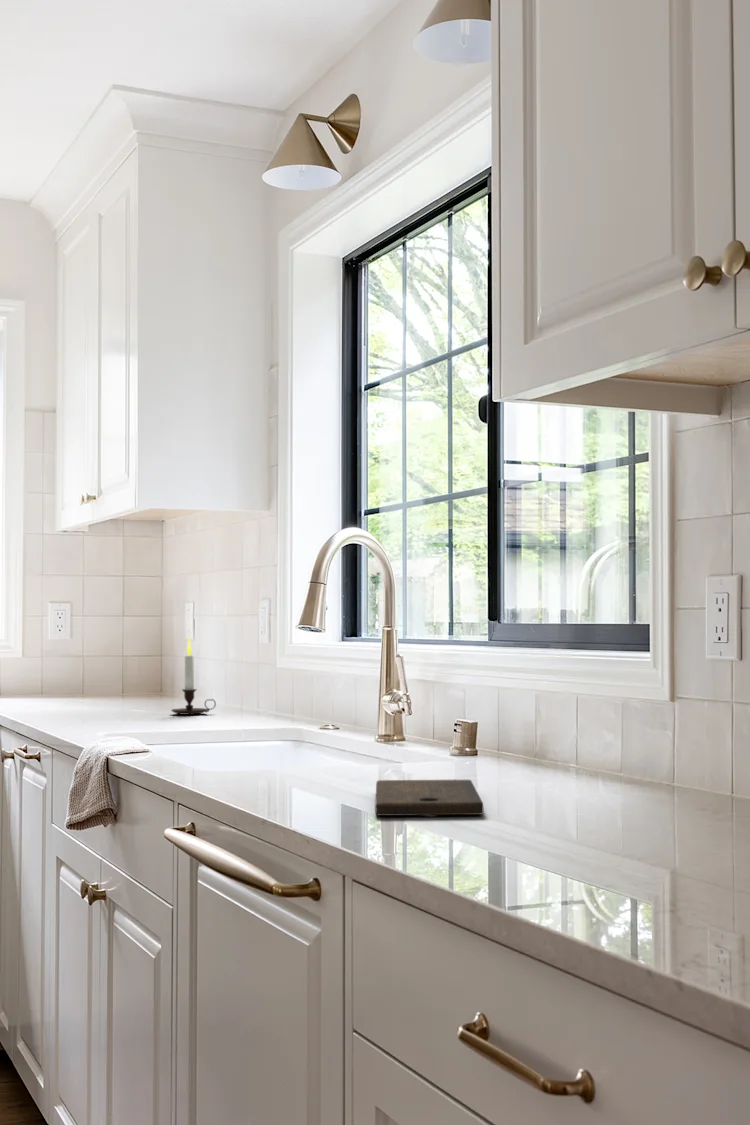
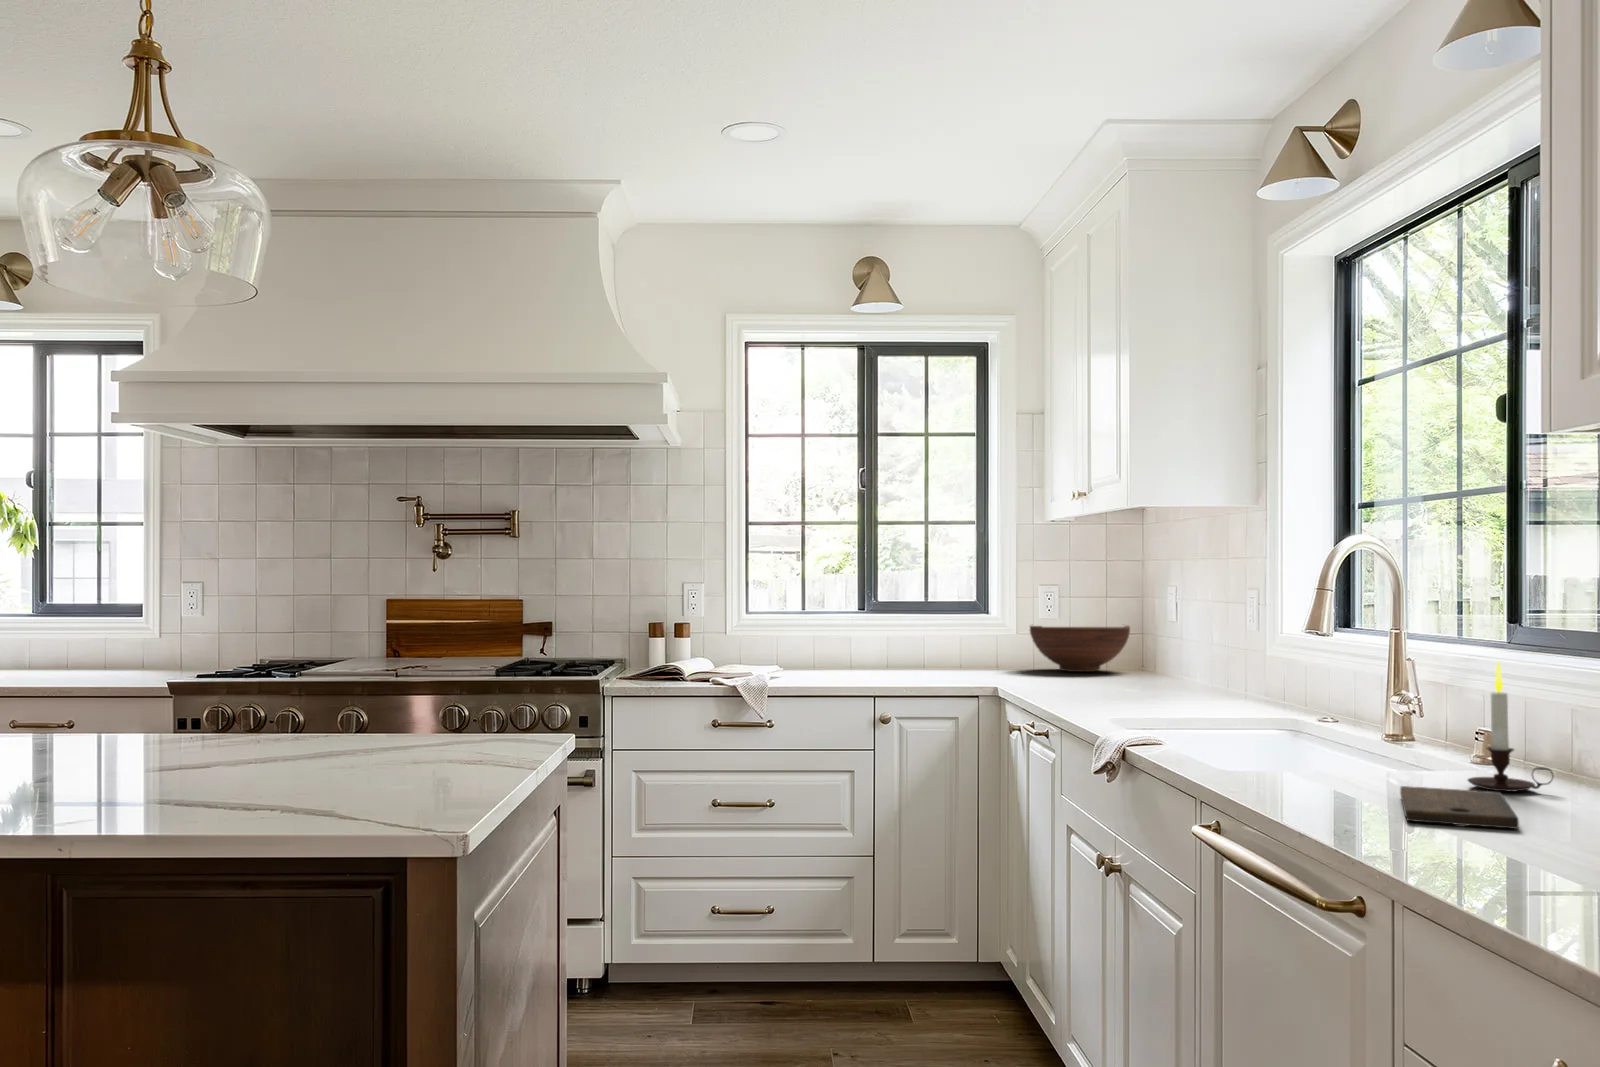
candle: present [172,638,216,714] -> present [1468,662,1553,791]
fruit bowl: none [42,643,150,694] -> present [1030,624,1130,672]

